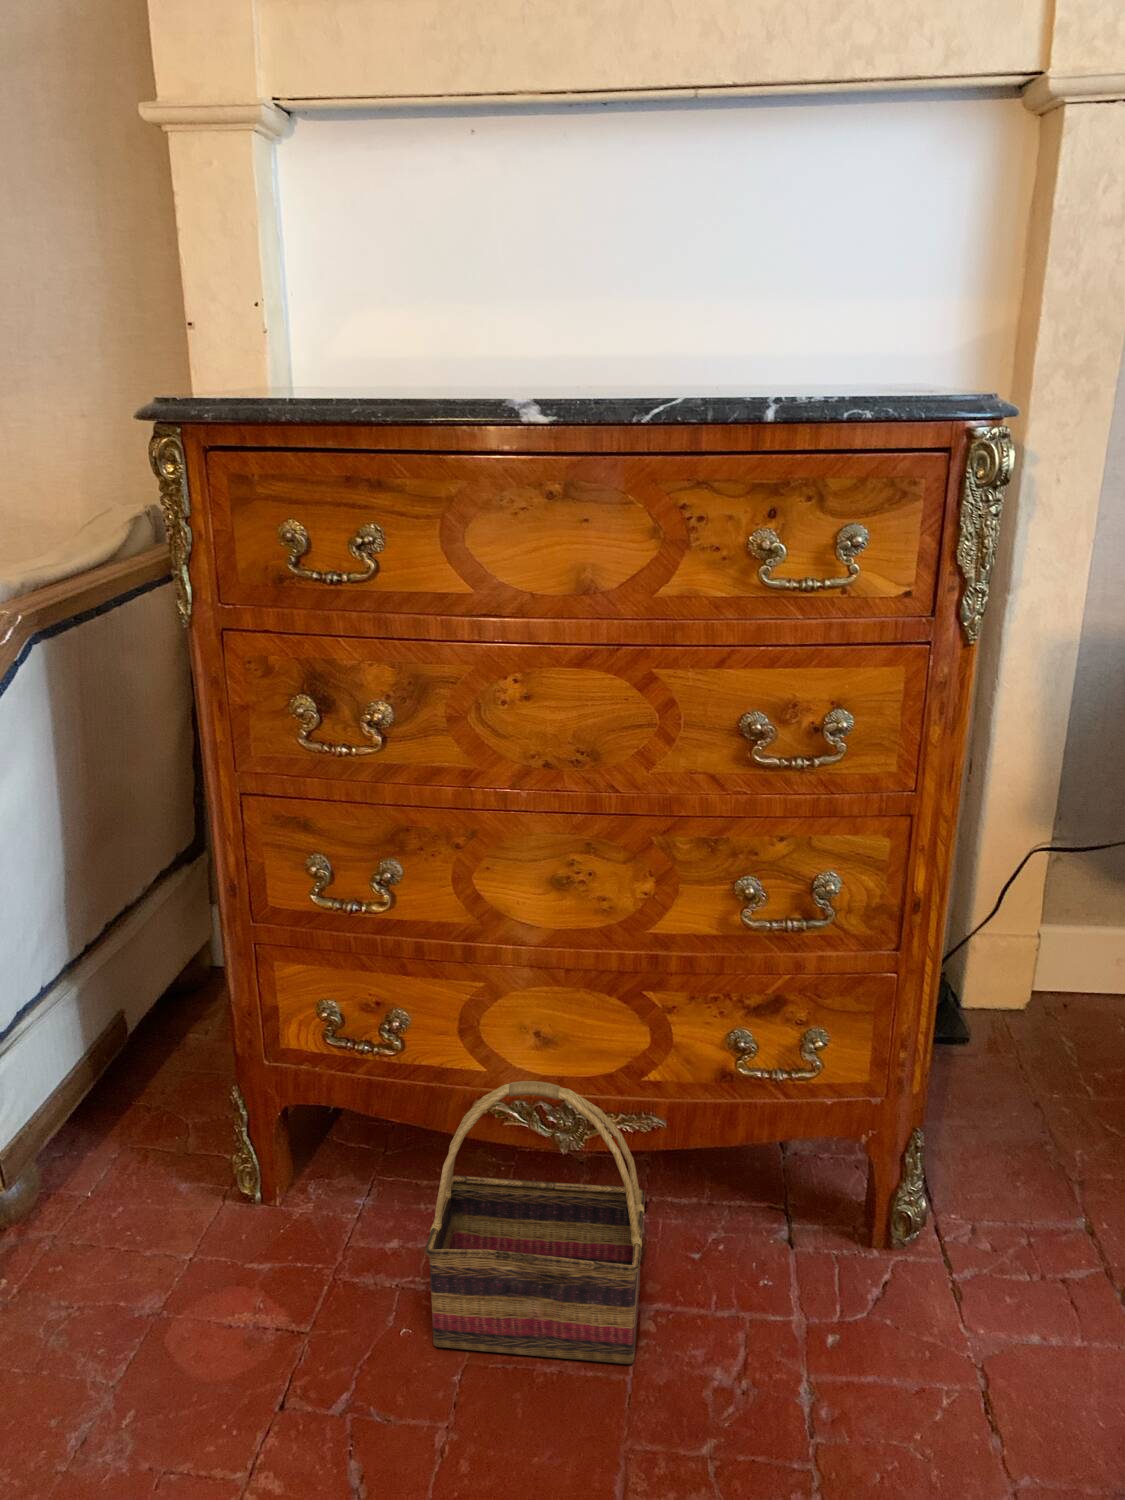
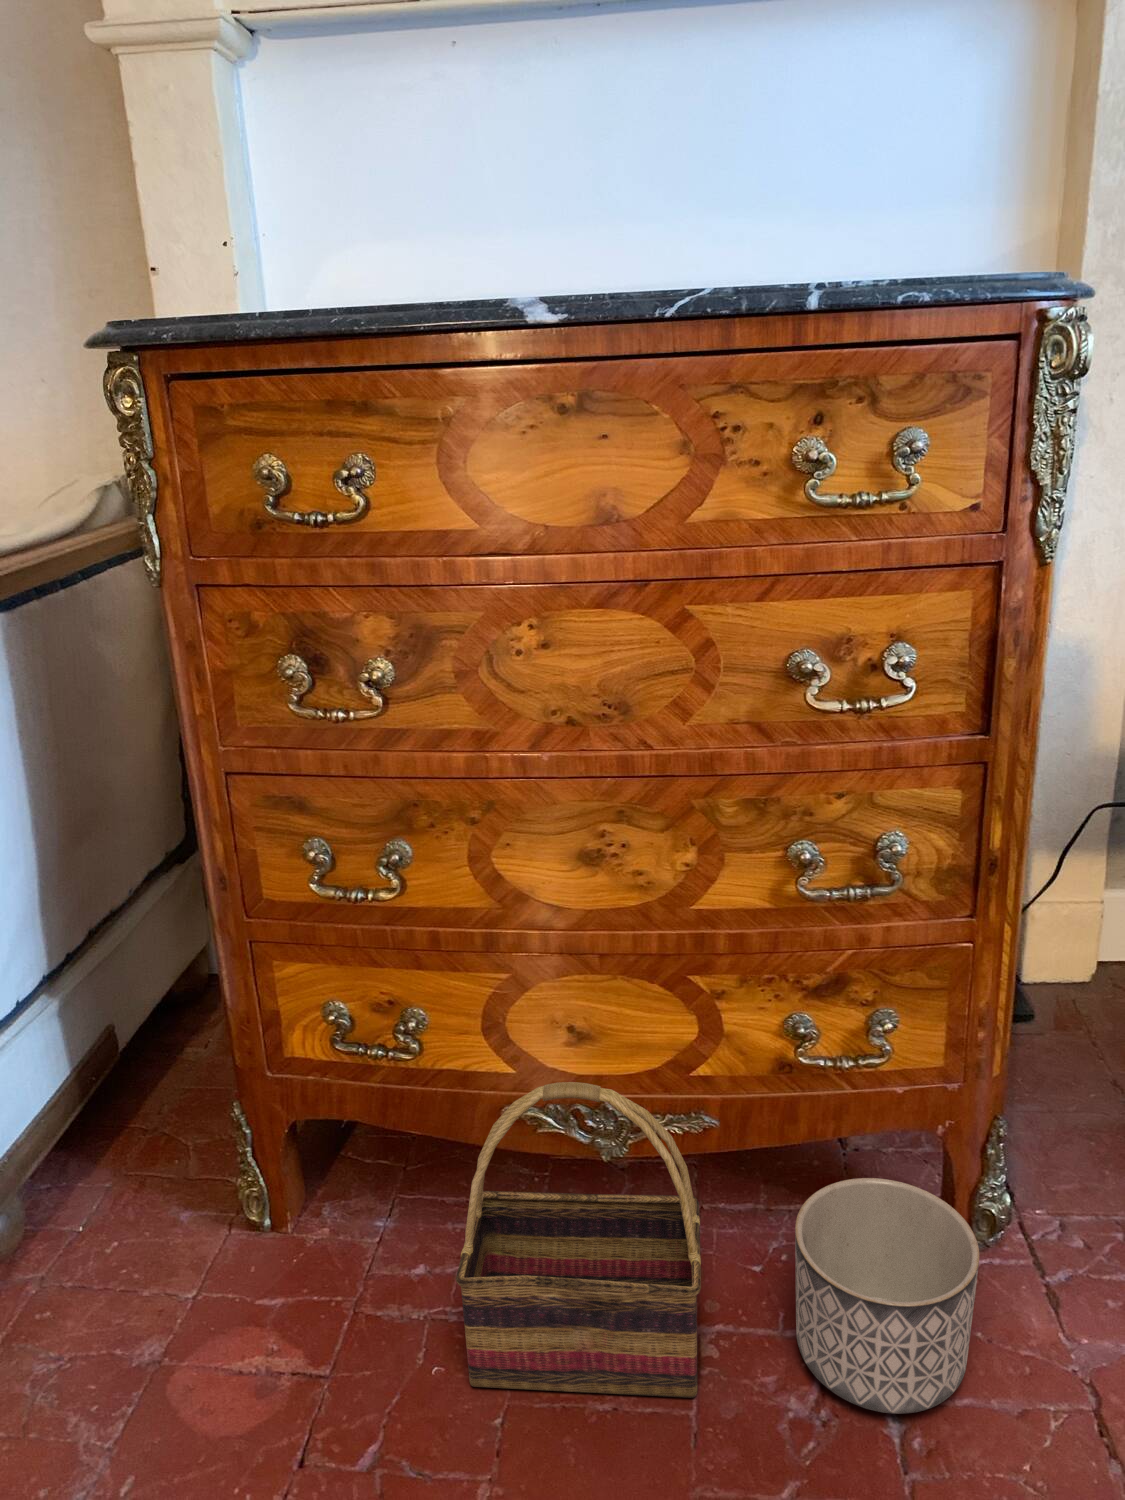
planter: none [725,1179,887,1385] -> present [795,1178,980,1414]

